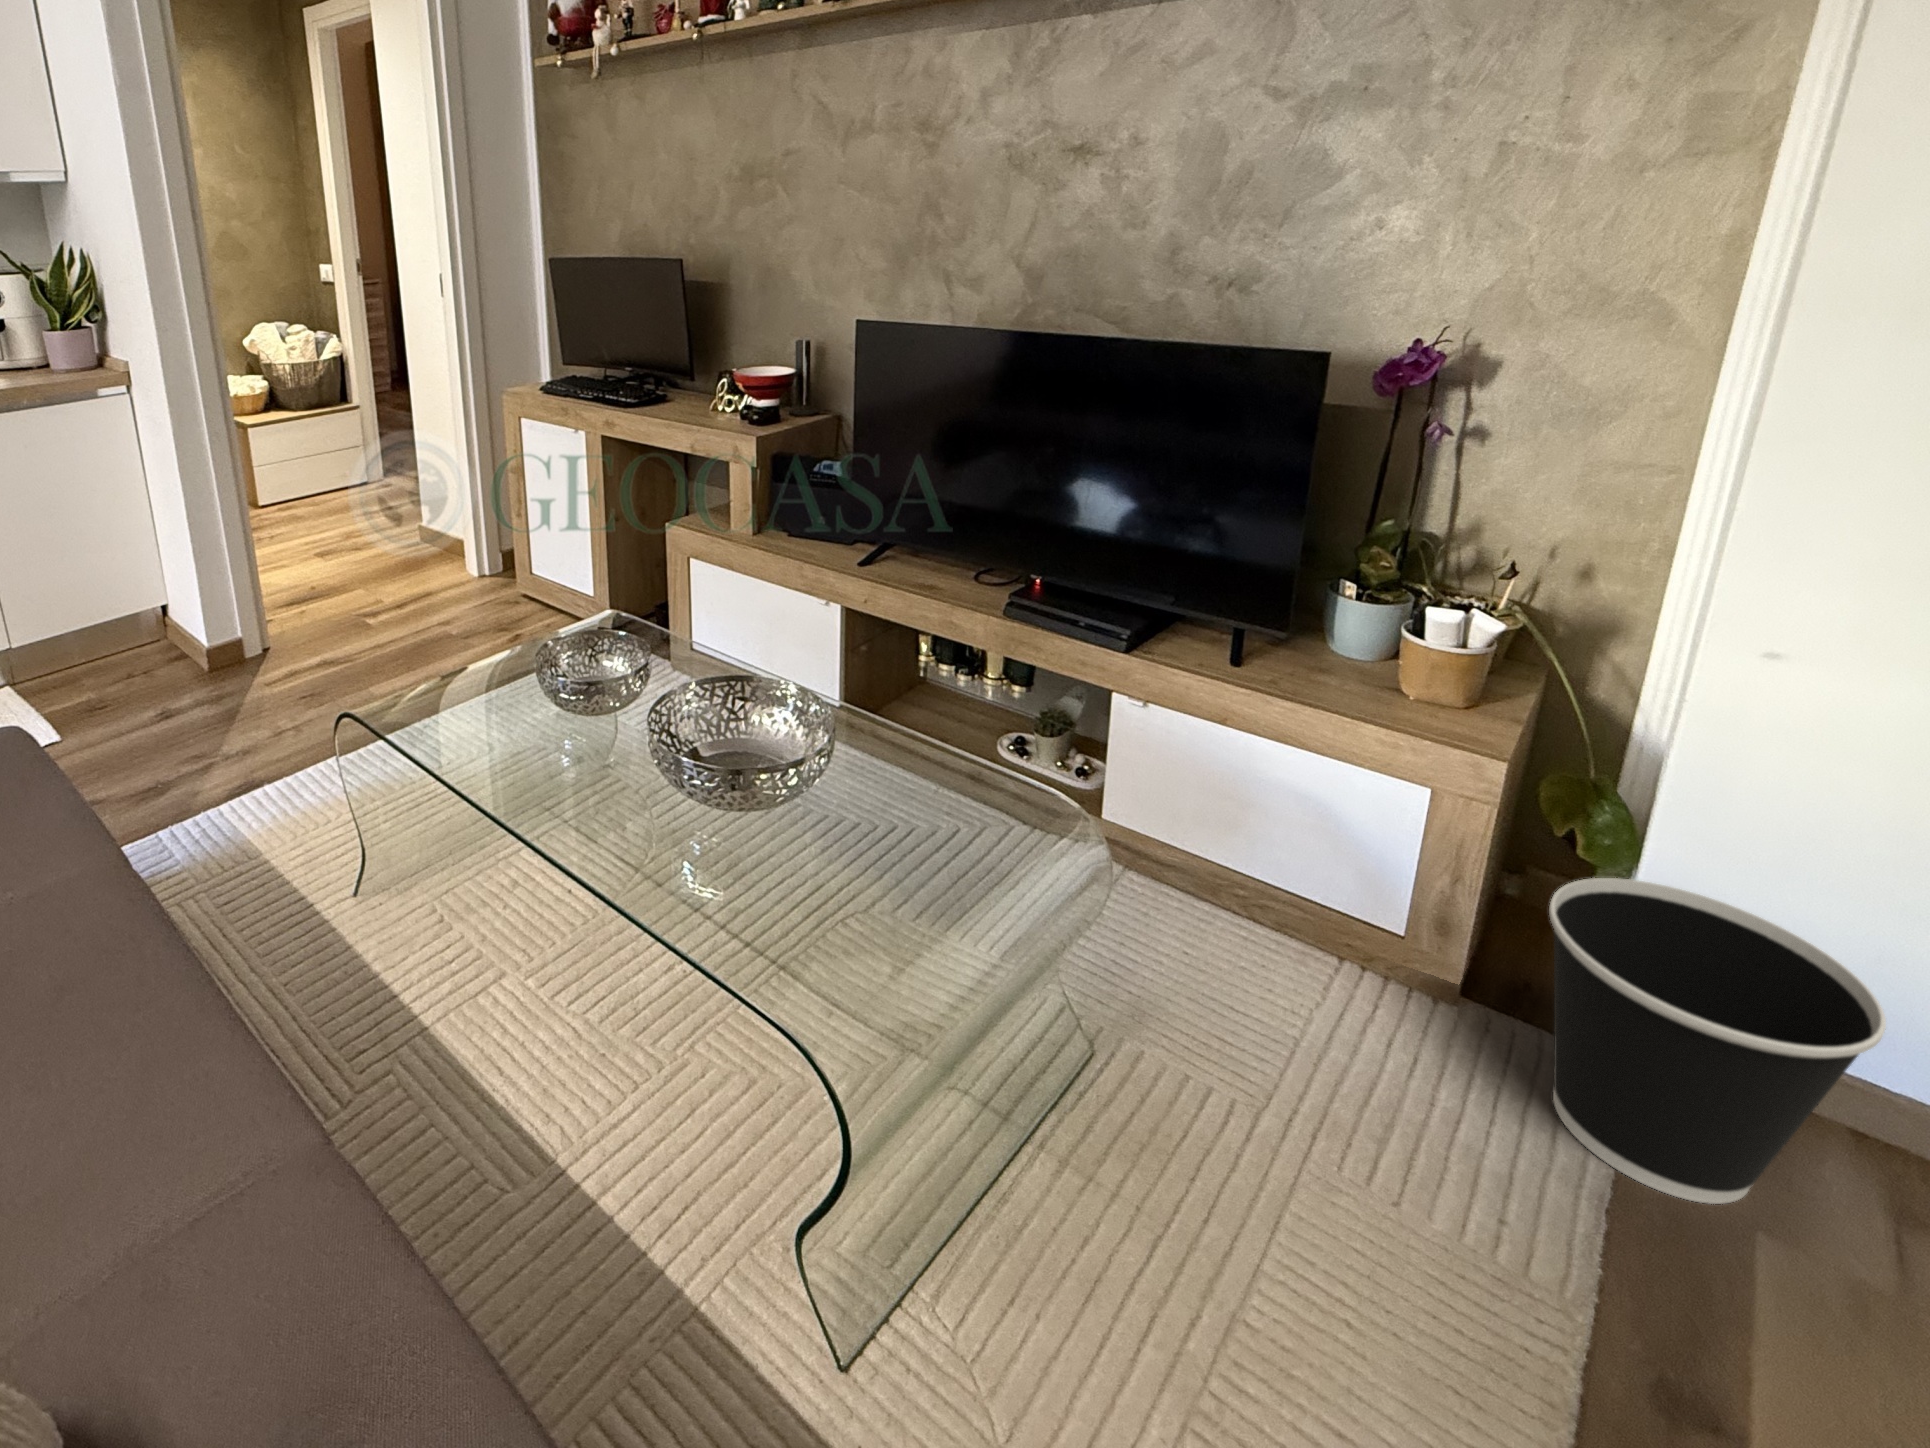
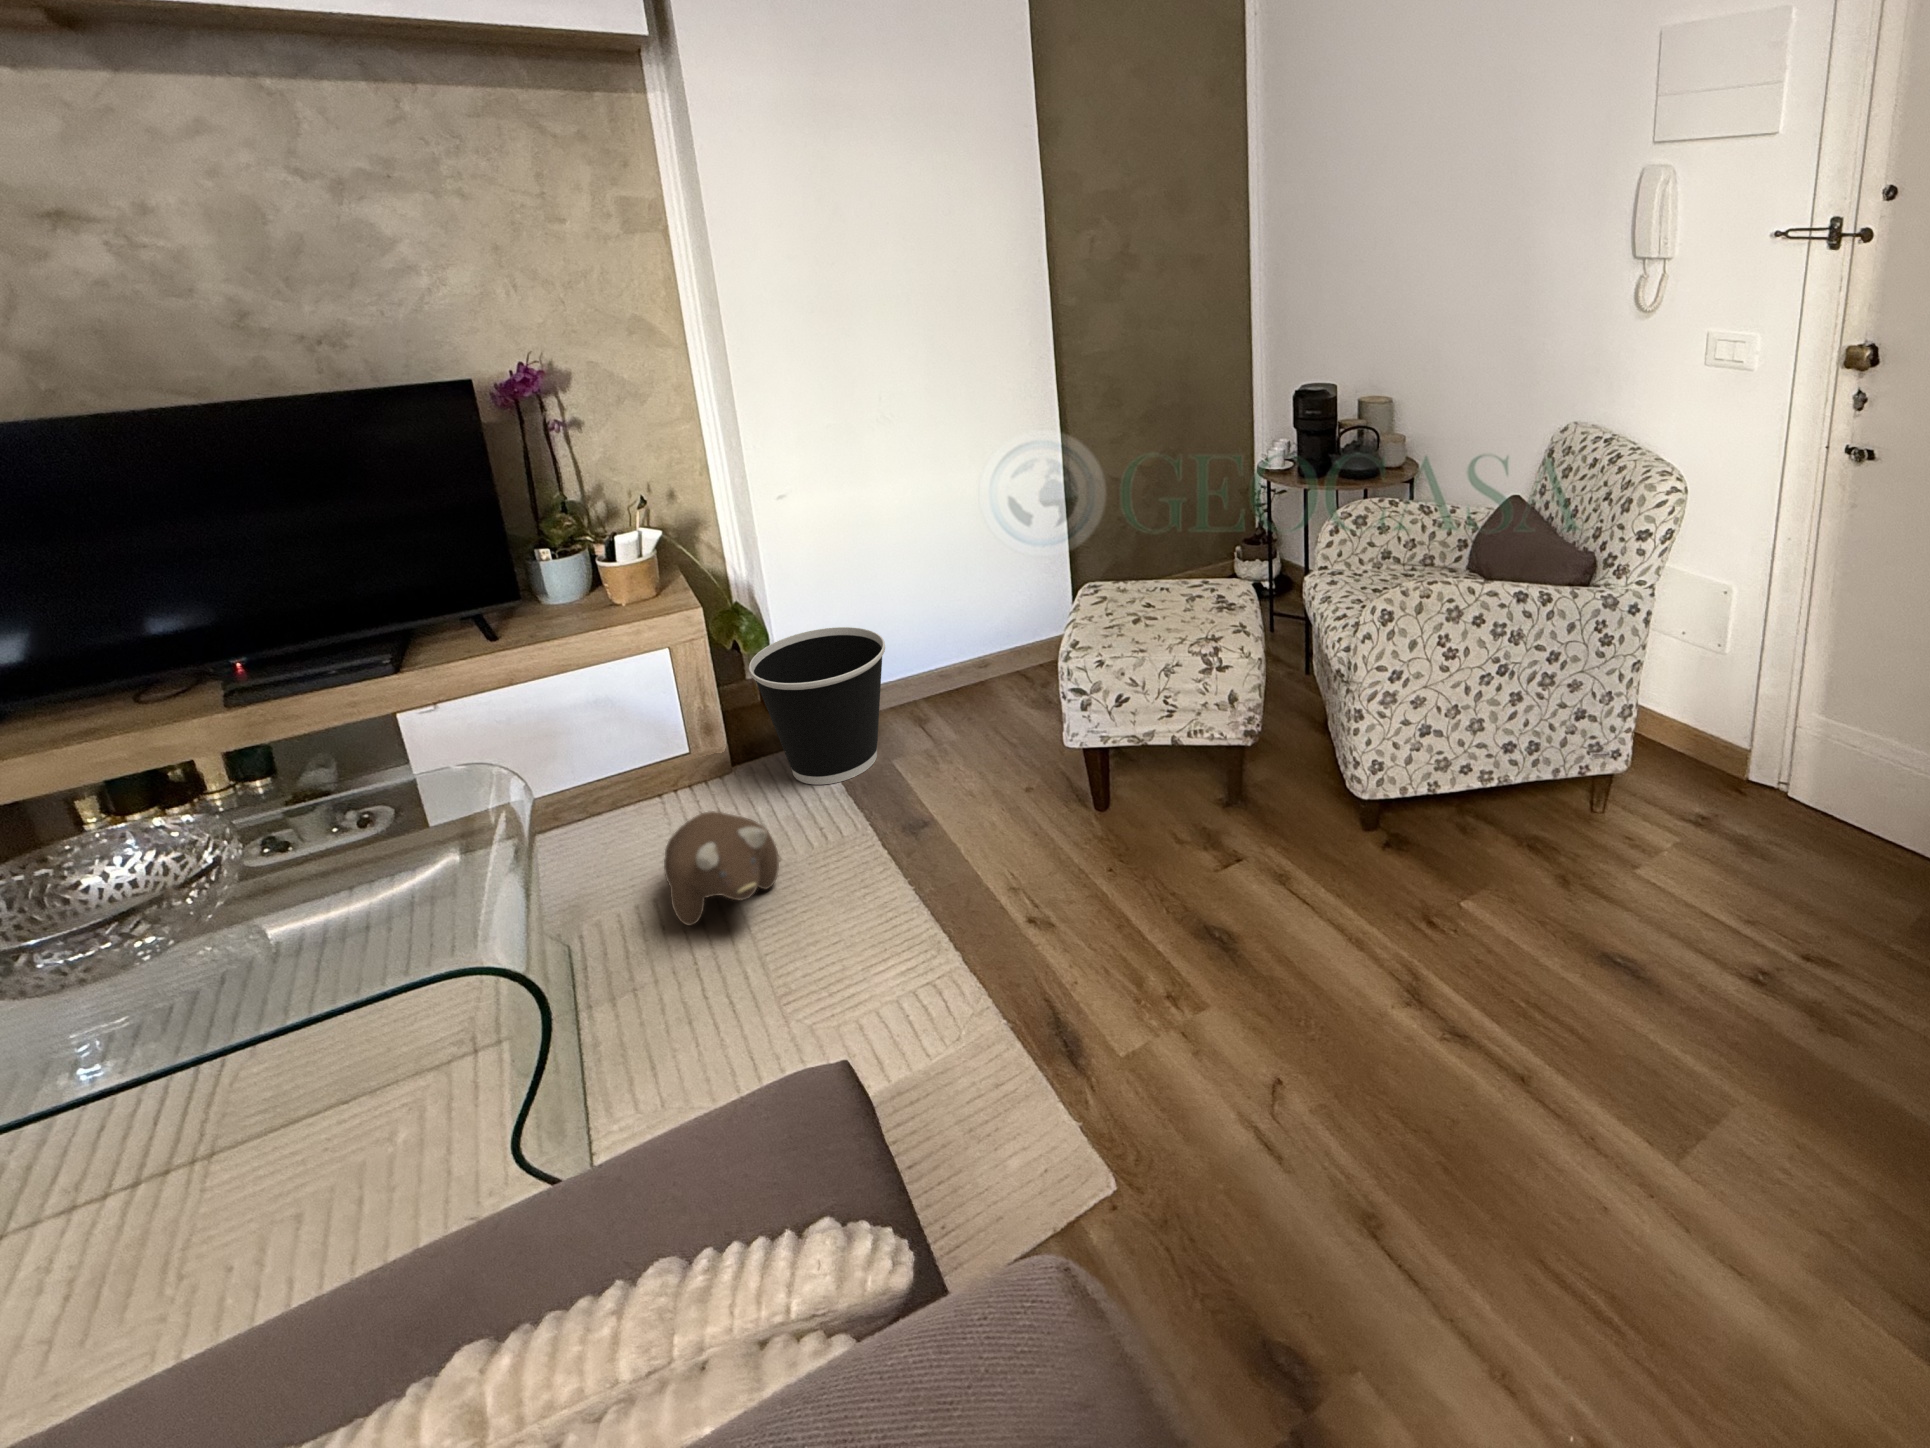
plush toy: none [1227,1045,1421,1248] -> present [664,811,779,926]

